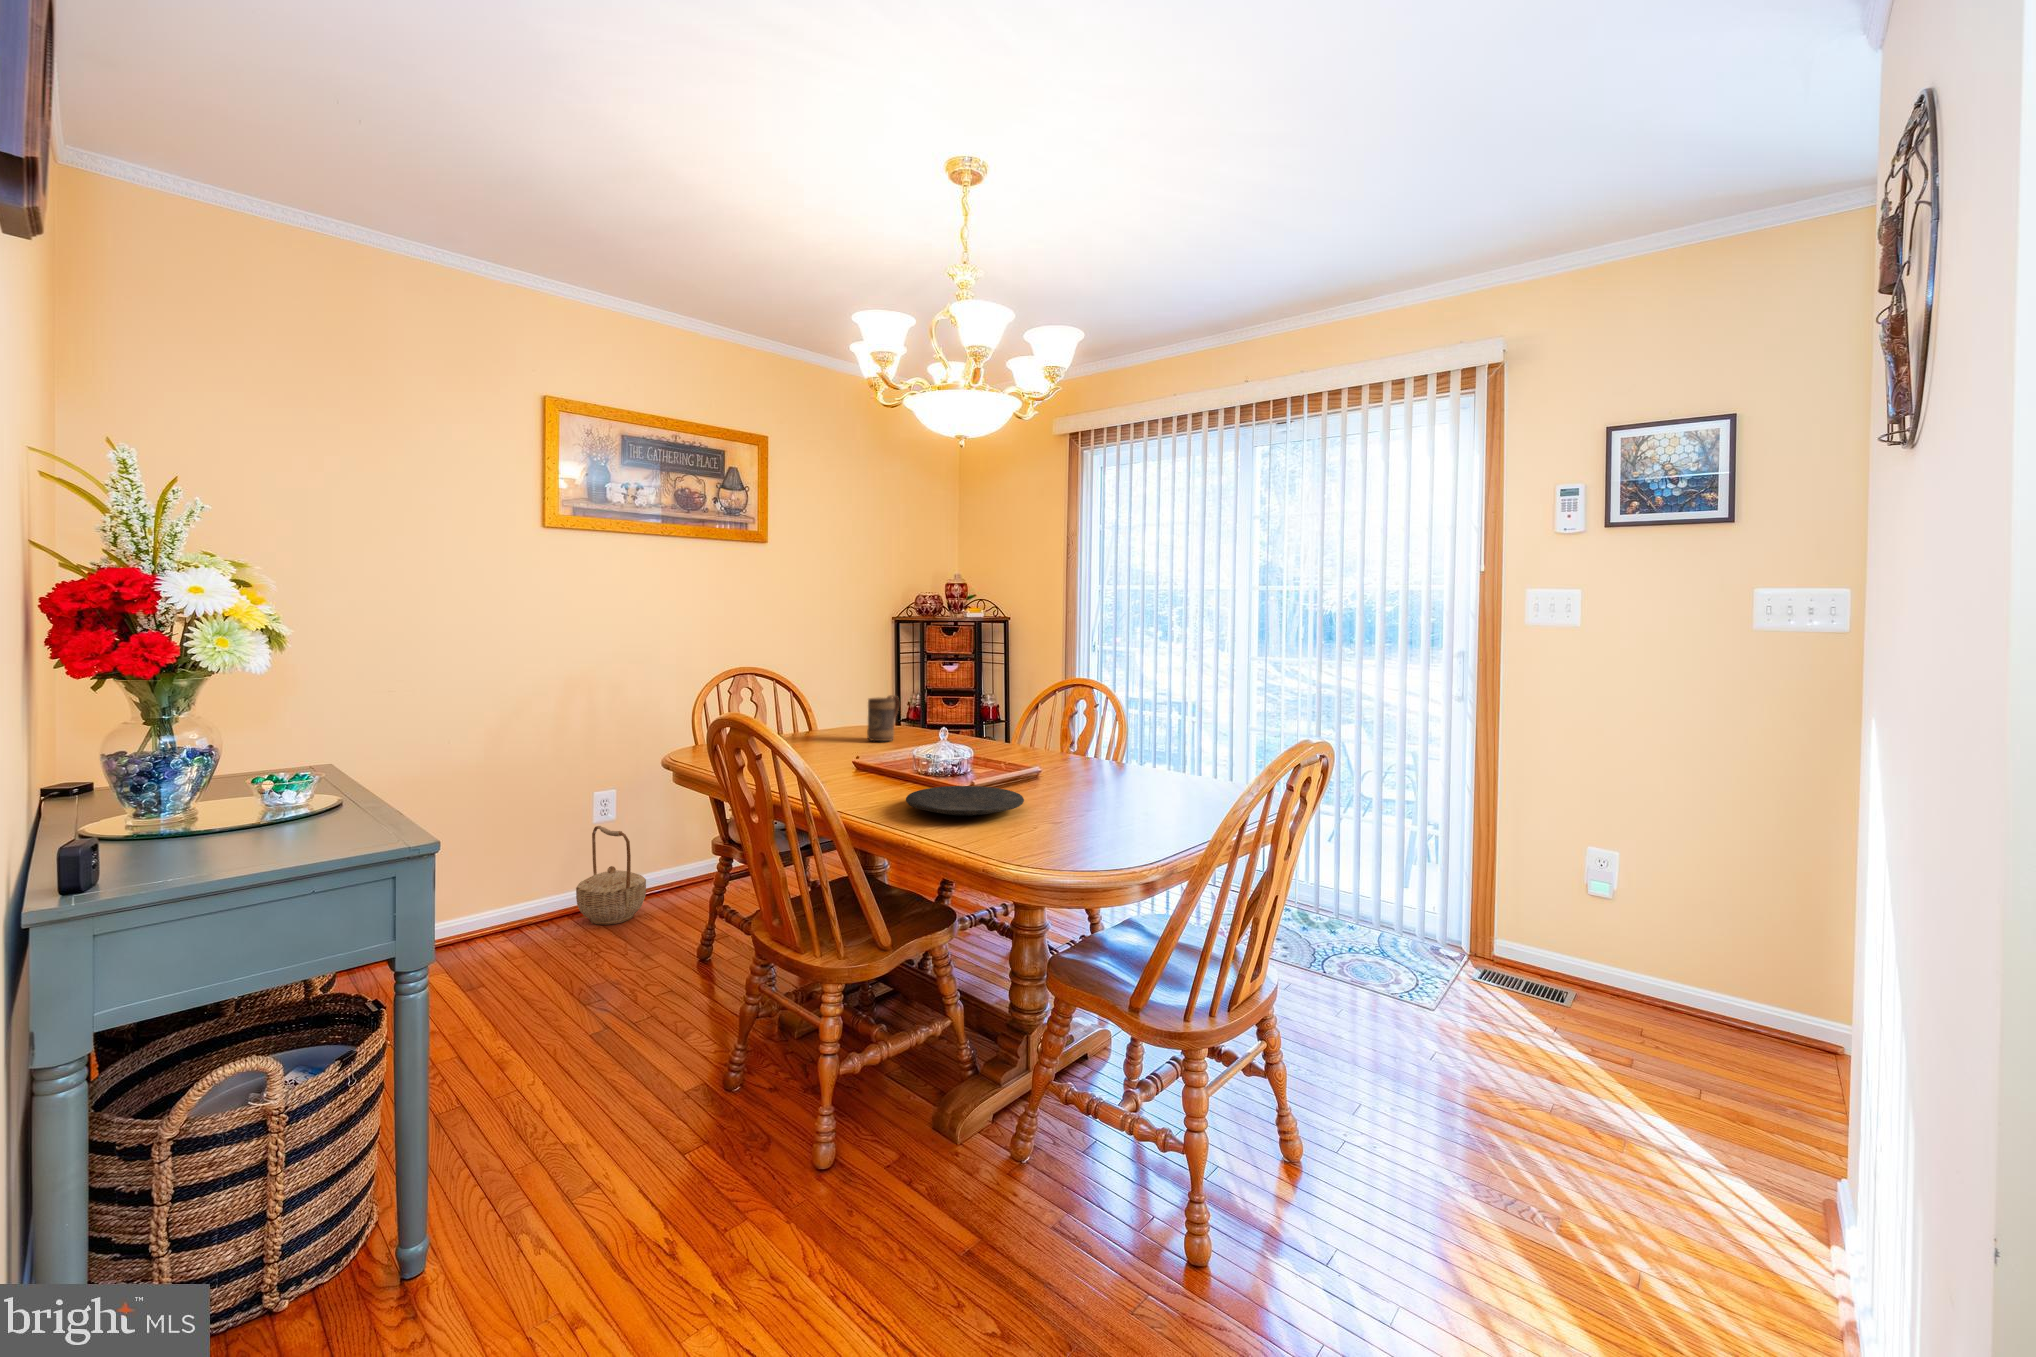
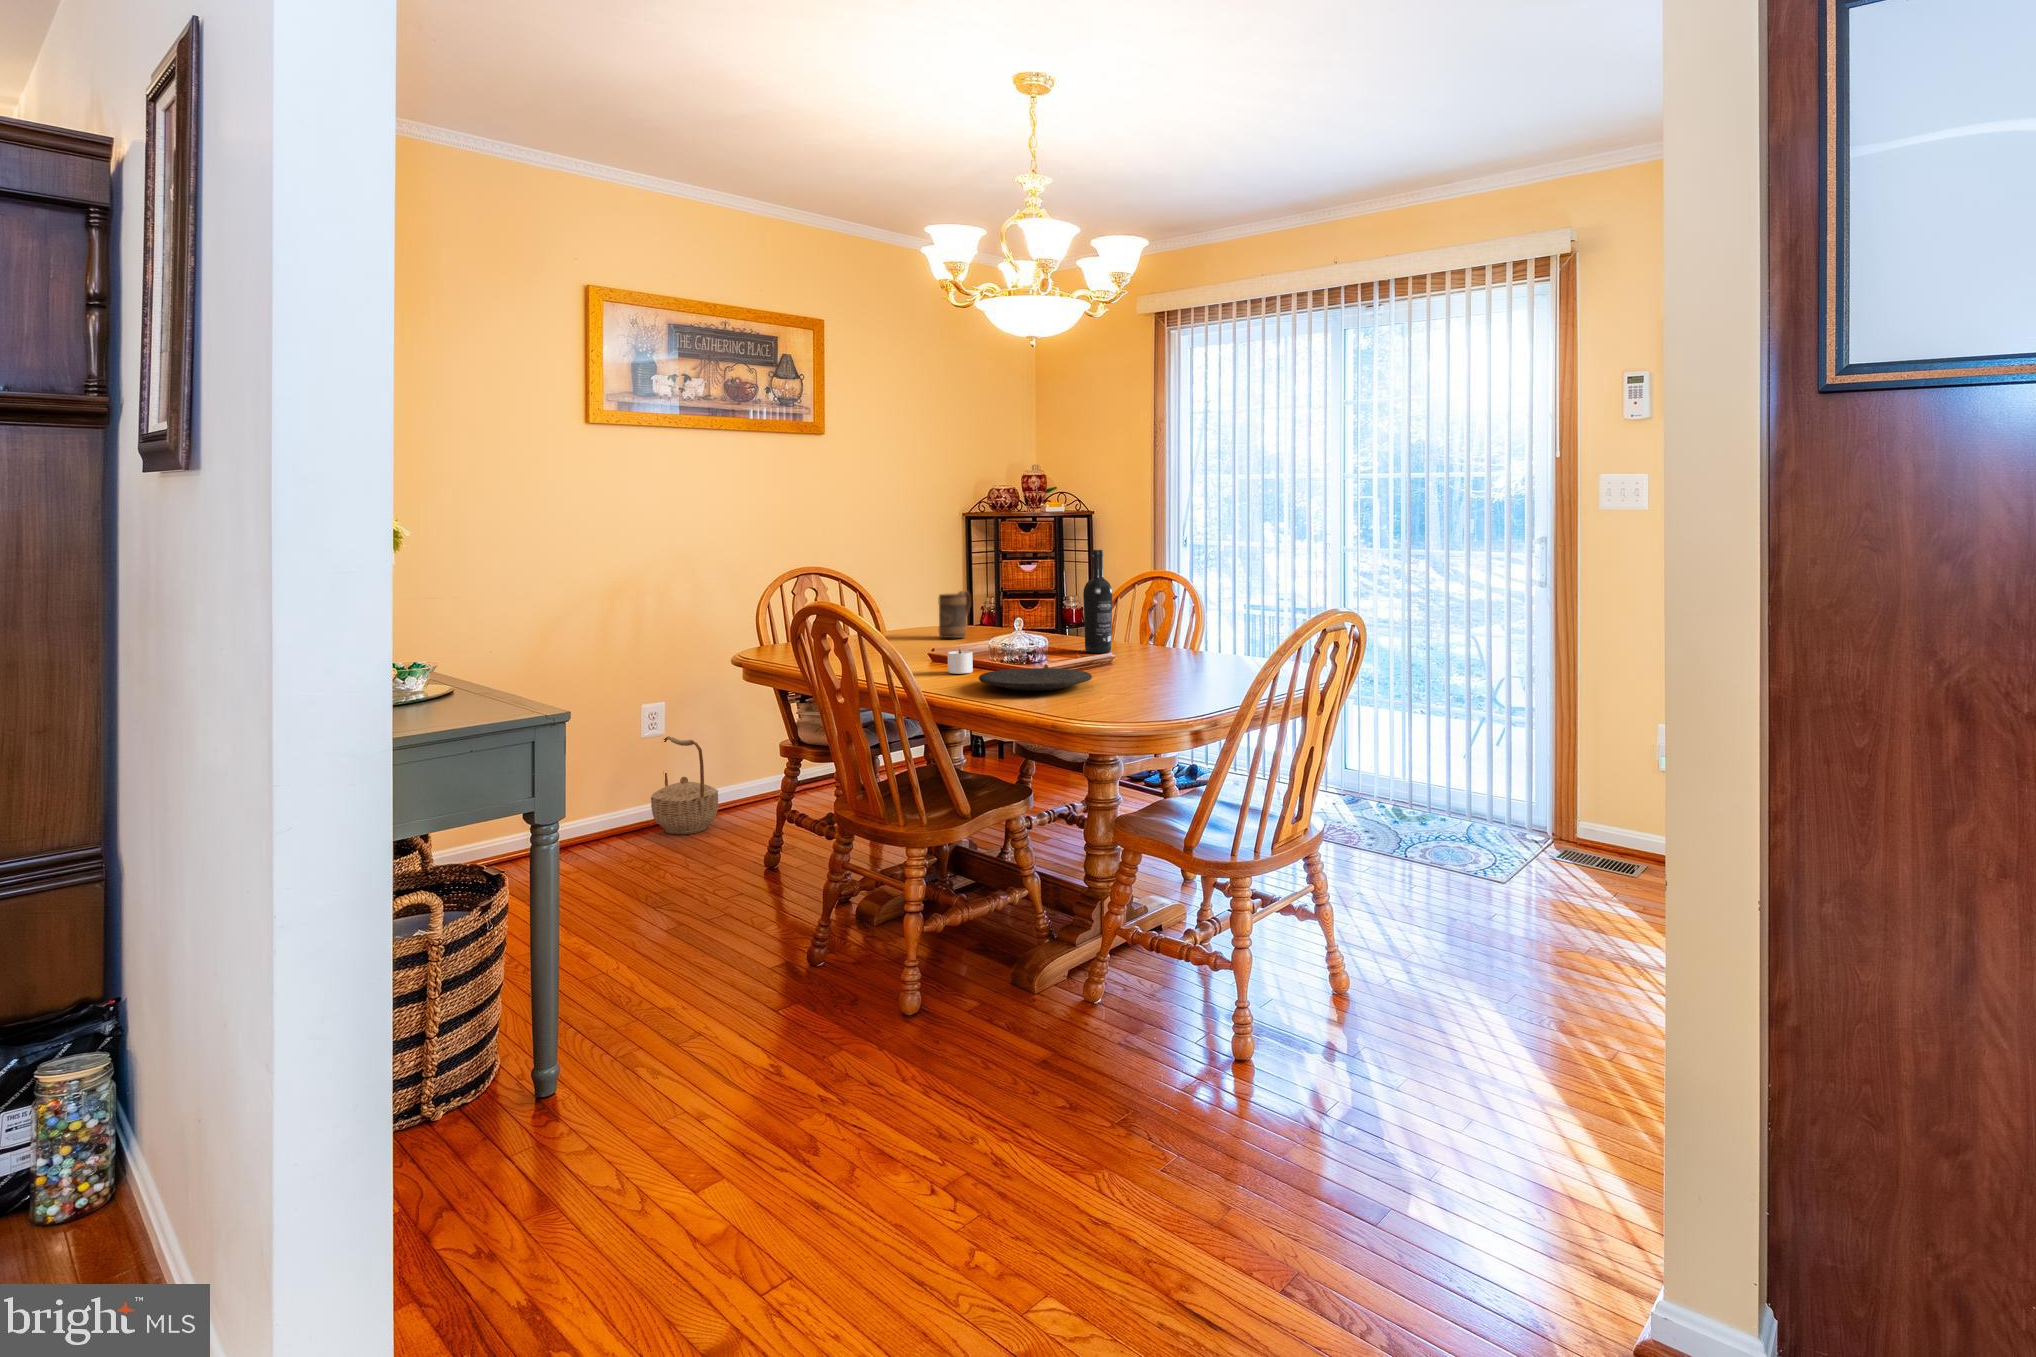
wine bottle: none [1010,663,1038,763] -> present [1083,550,1112,653]
candle: none [874,763,912,789] -> present [948,650,973,674]

